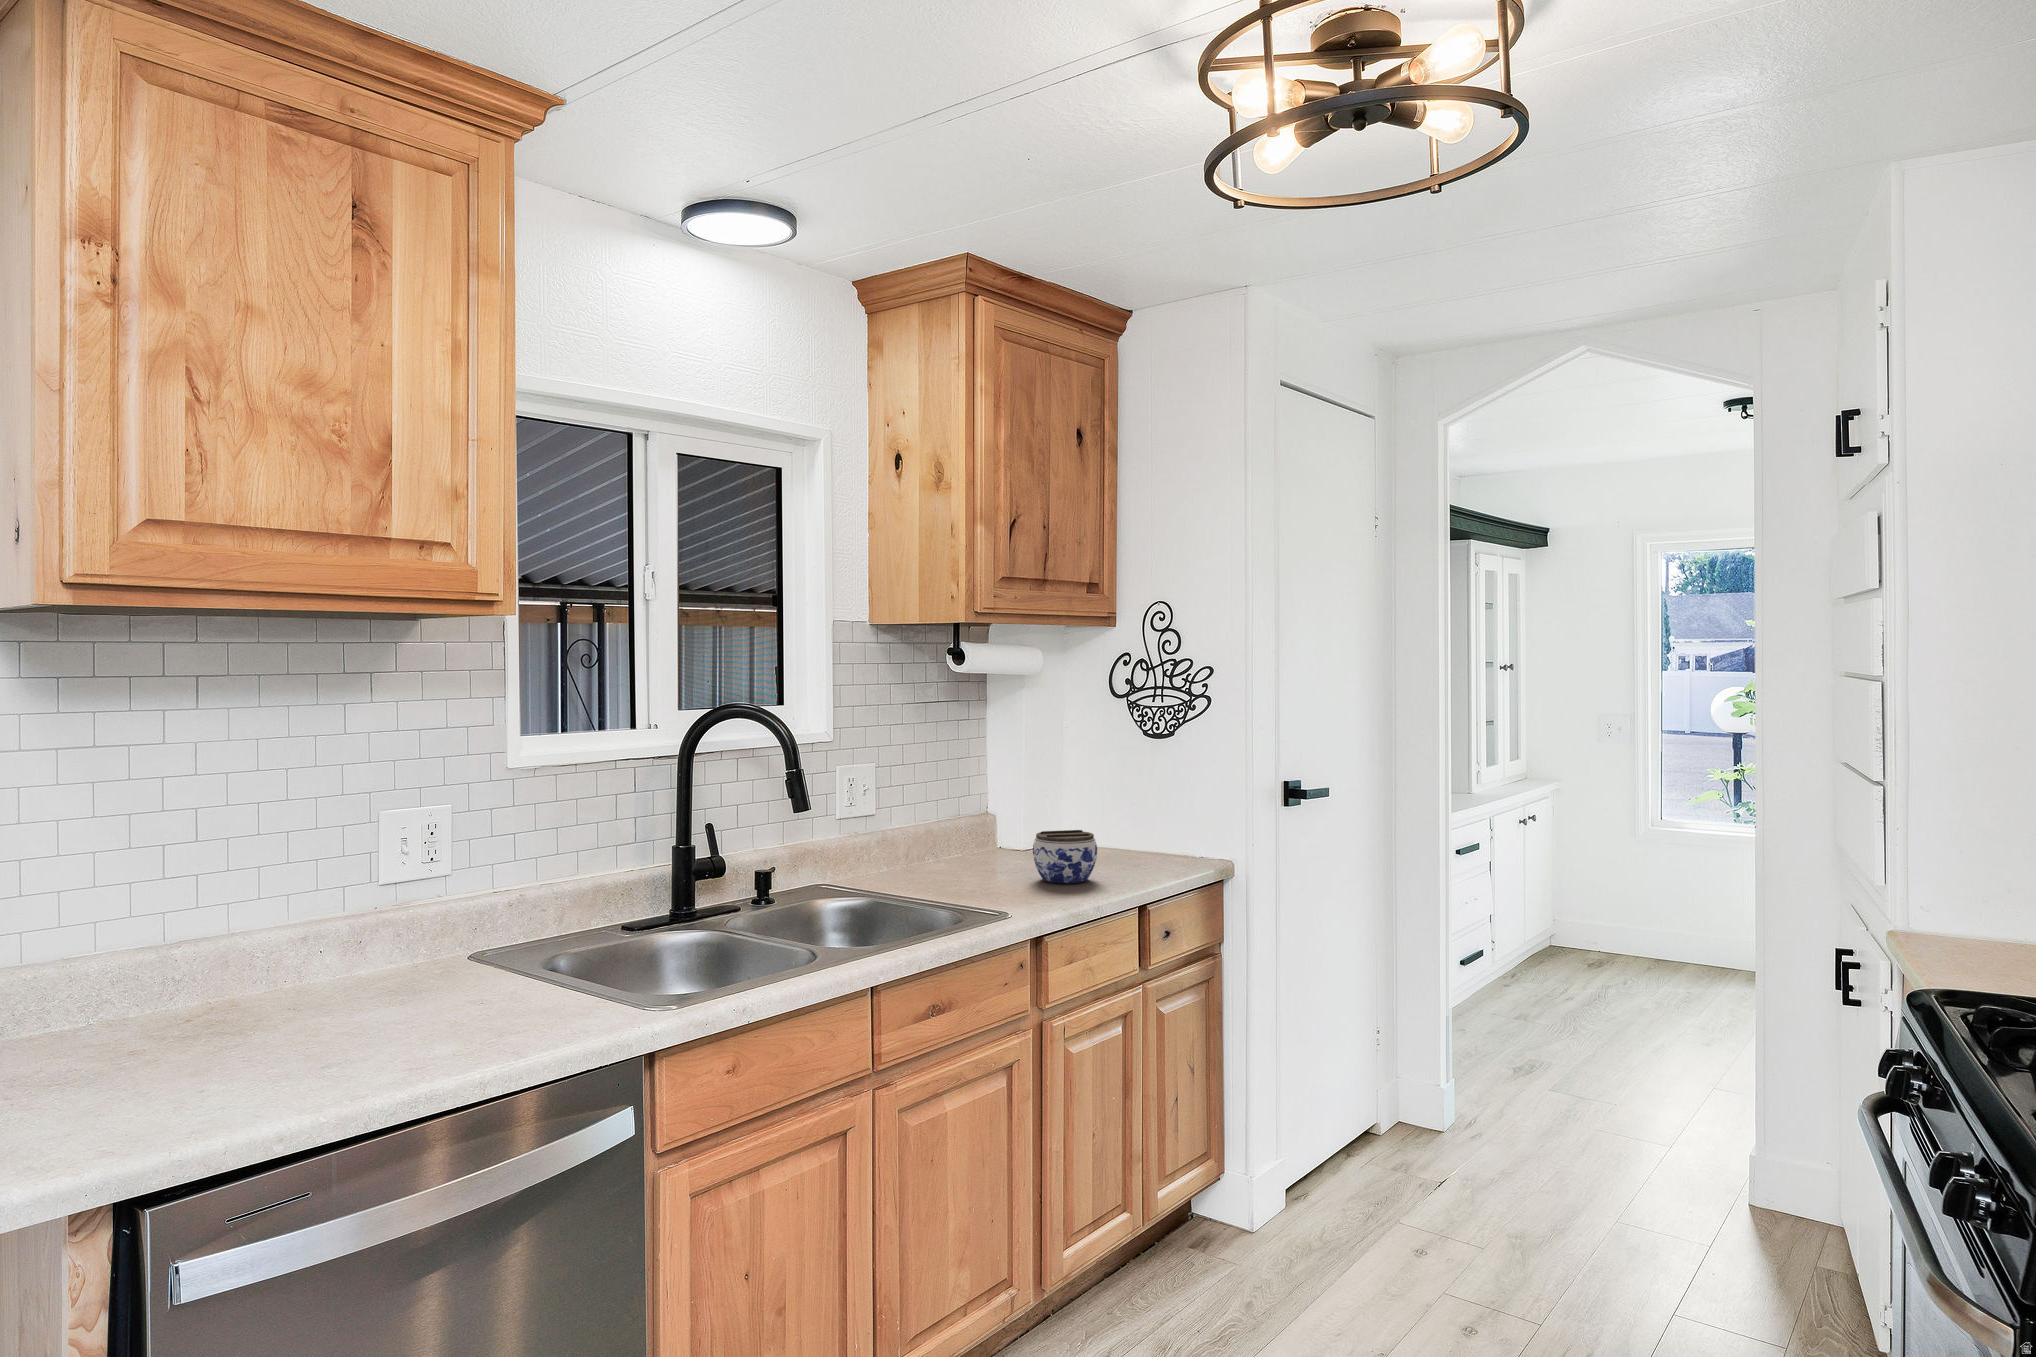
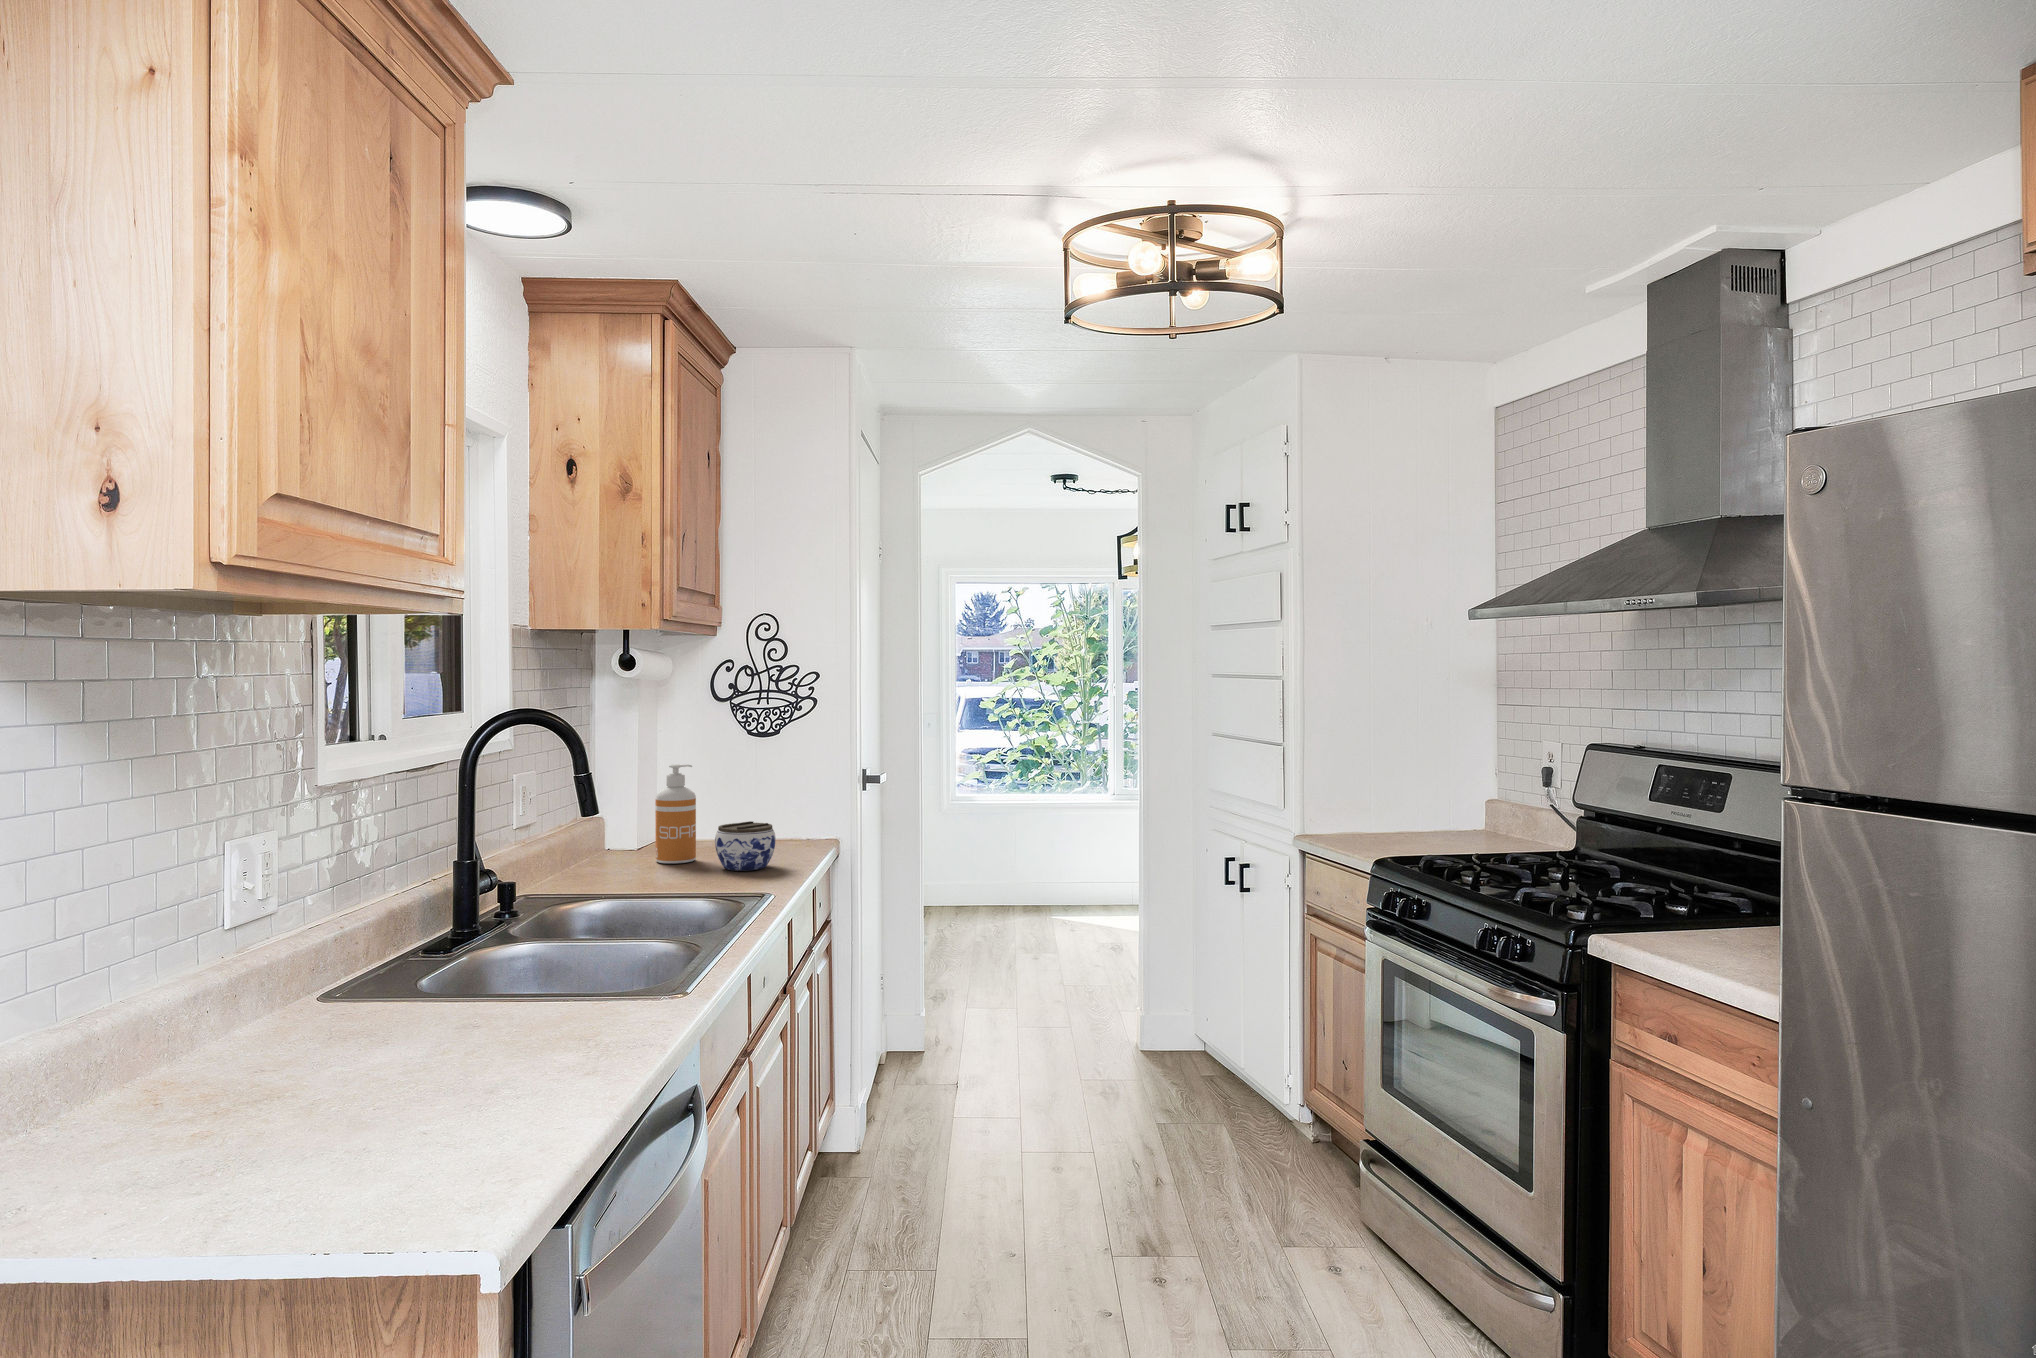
soap dispenser: none [1003,764,1043,868] -> present [655,764,696,864]

